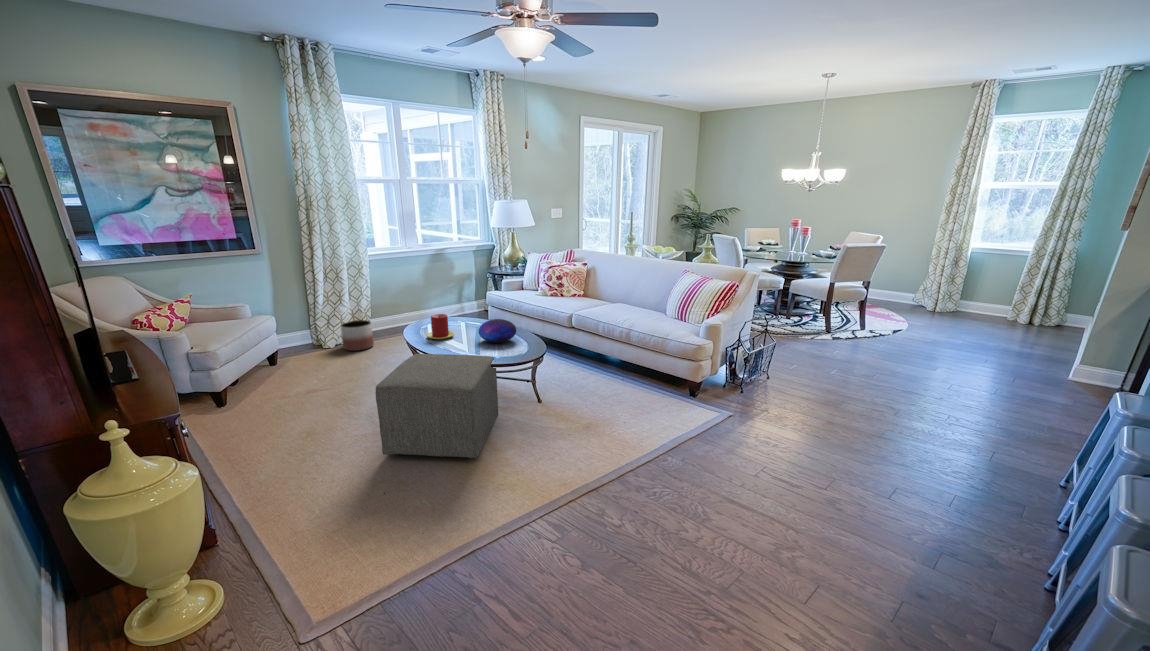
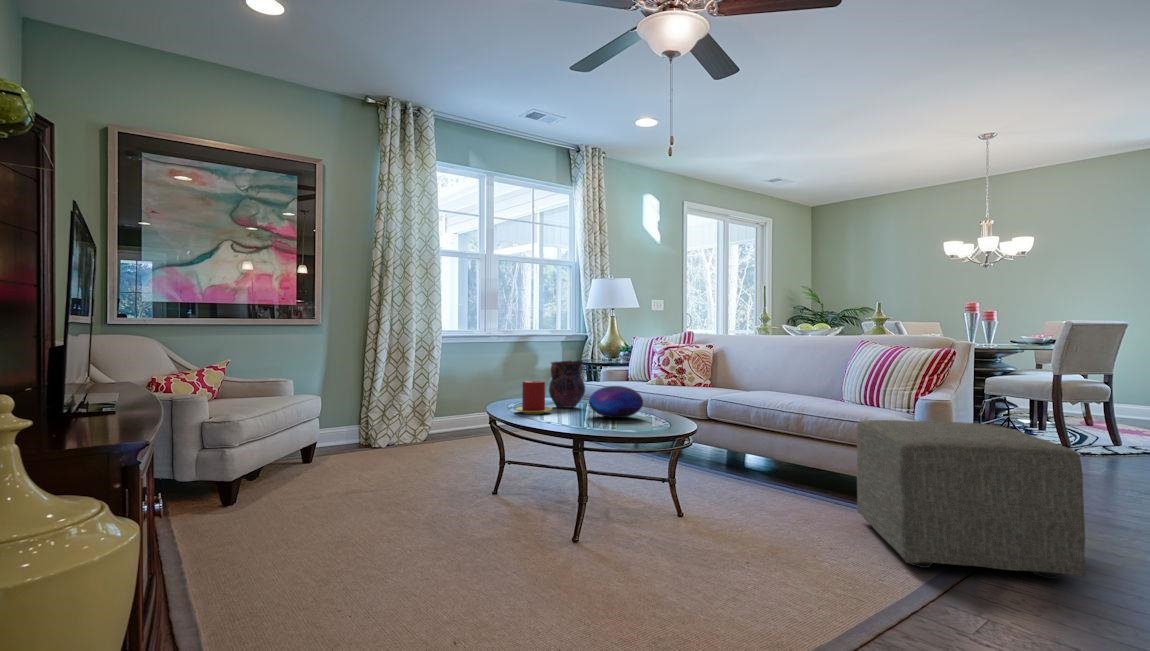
vase: none [453,292,481,328] -> present [549,361,585,408]
planter: present [341,320,374,351] -> none [399,413,437,451]
ottoman: present [376,354,498,459] -> present [857,420,1085,579]

